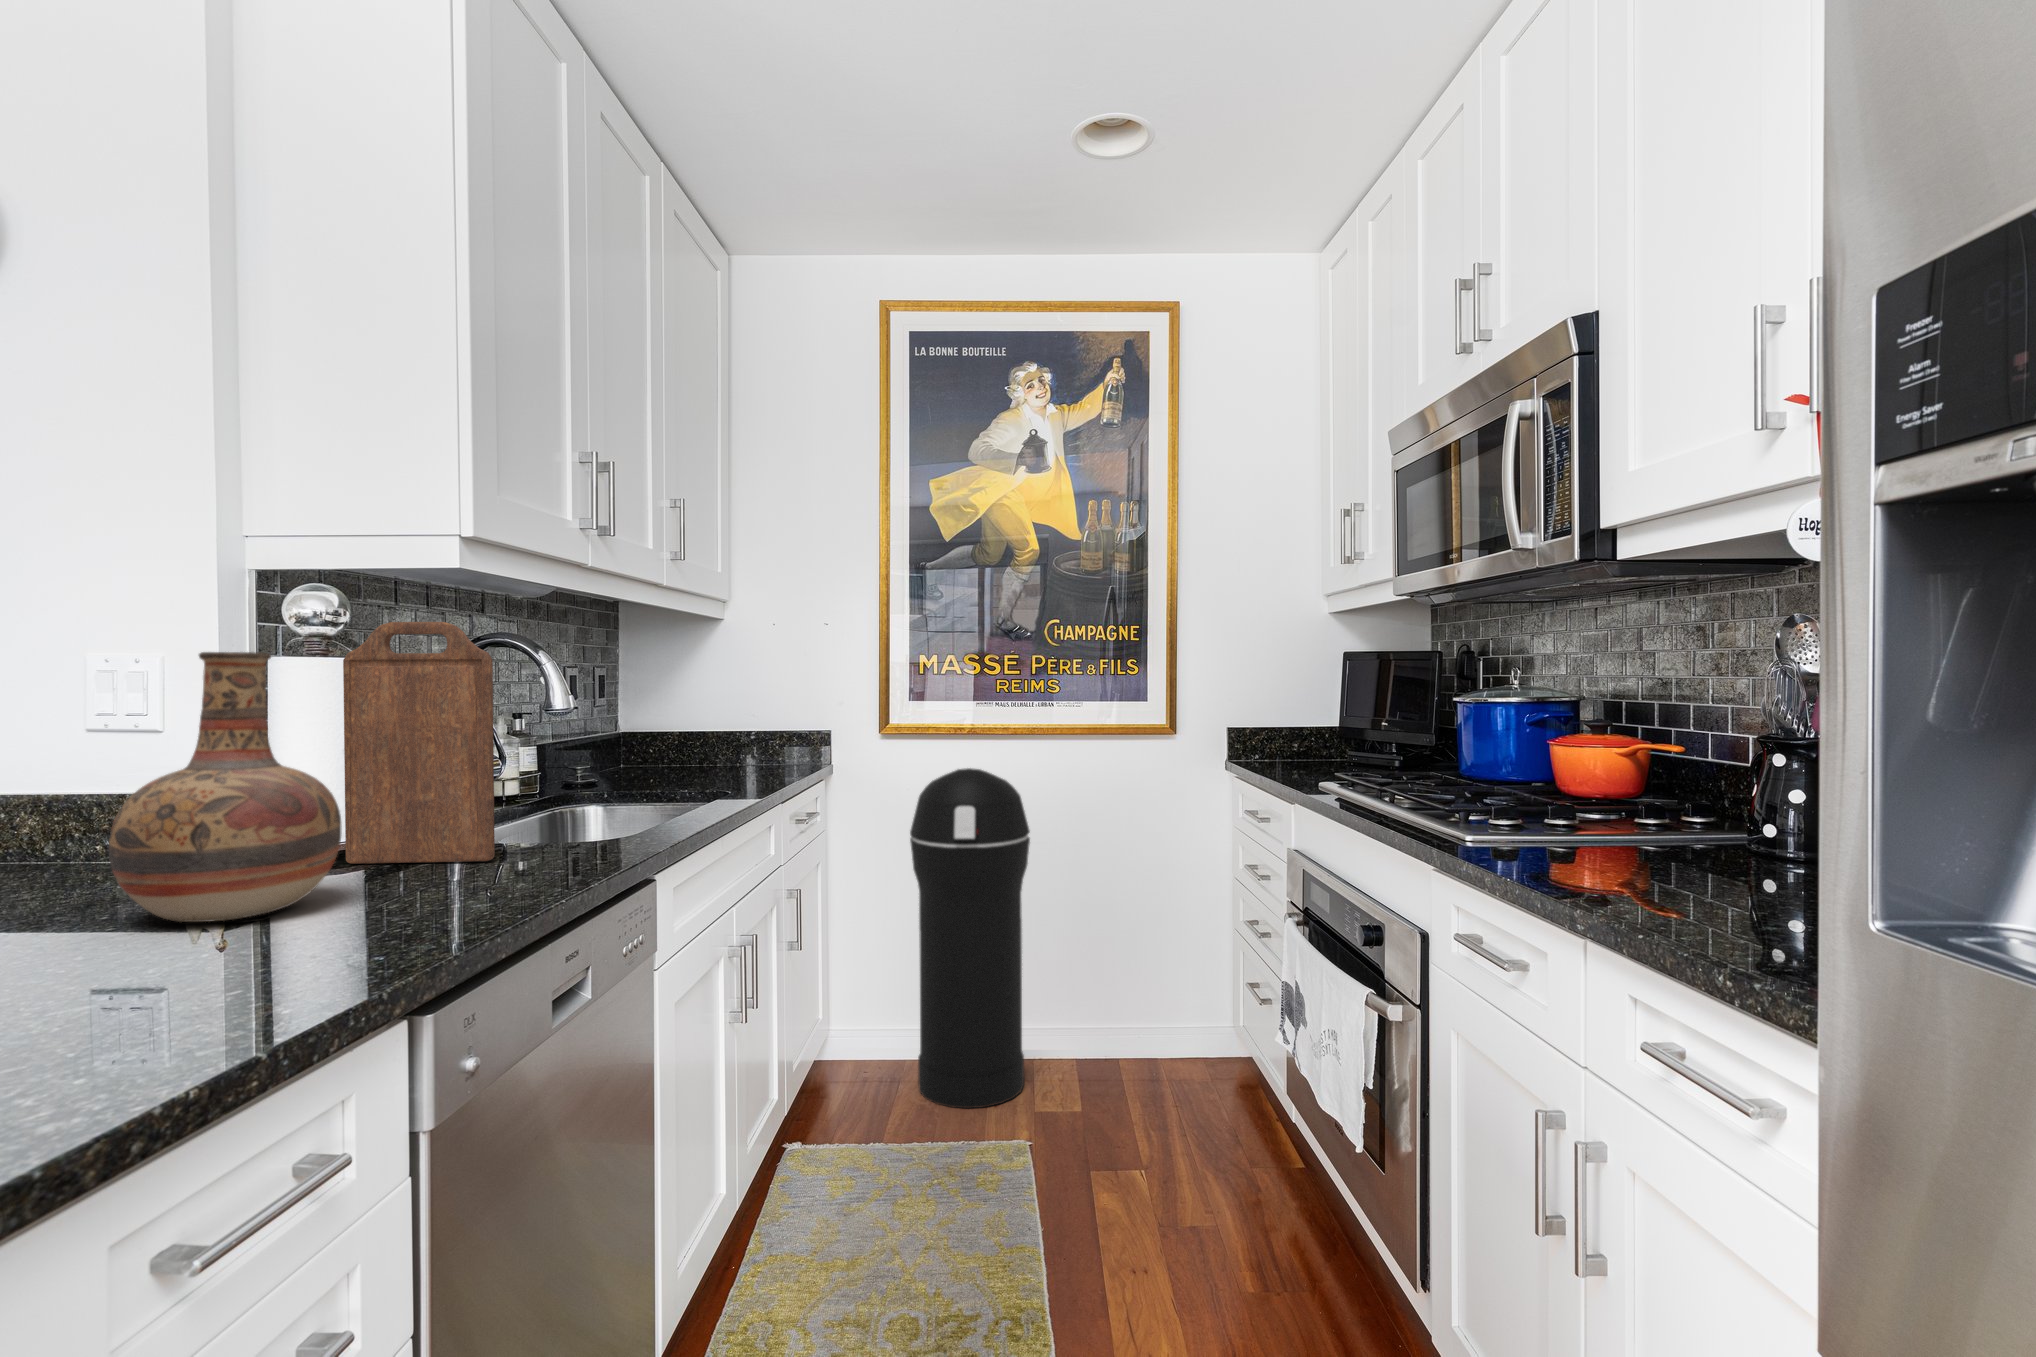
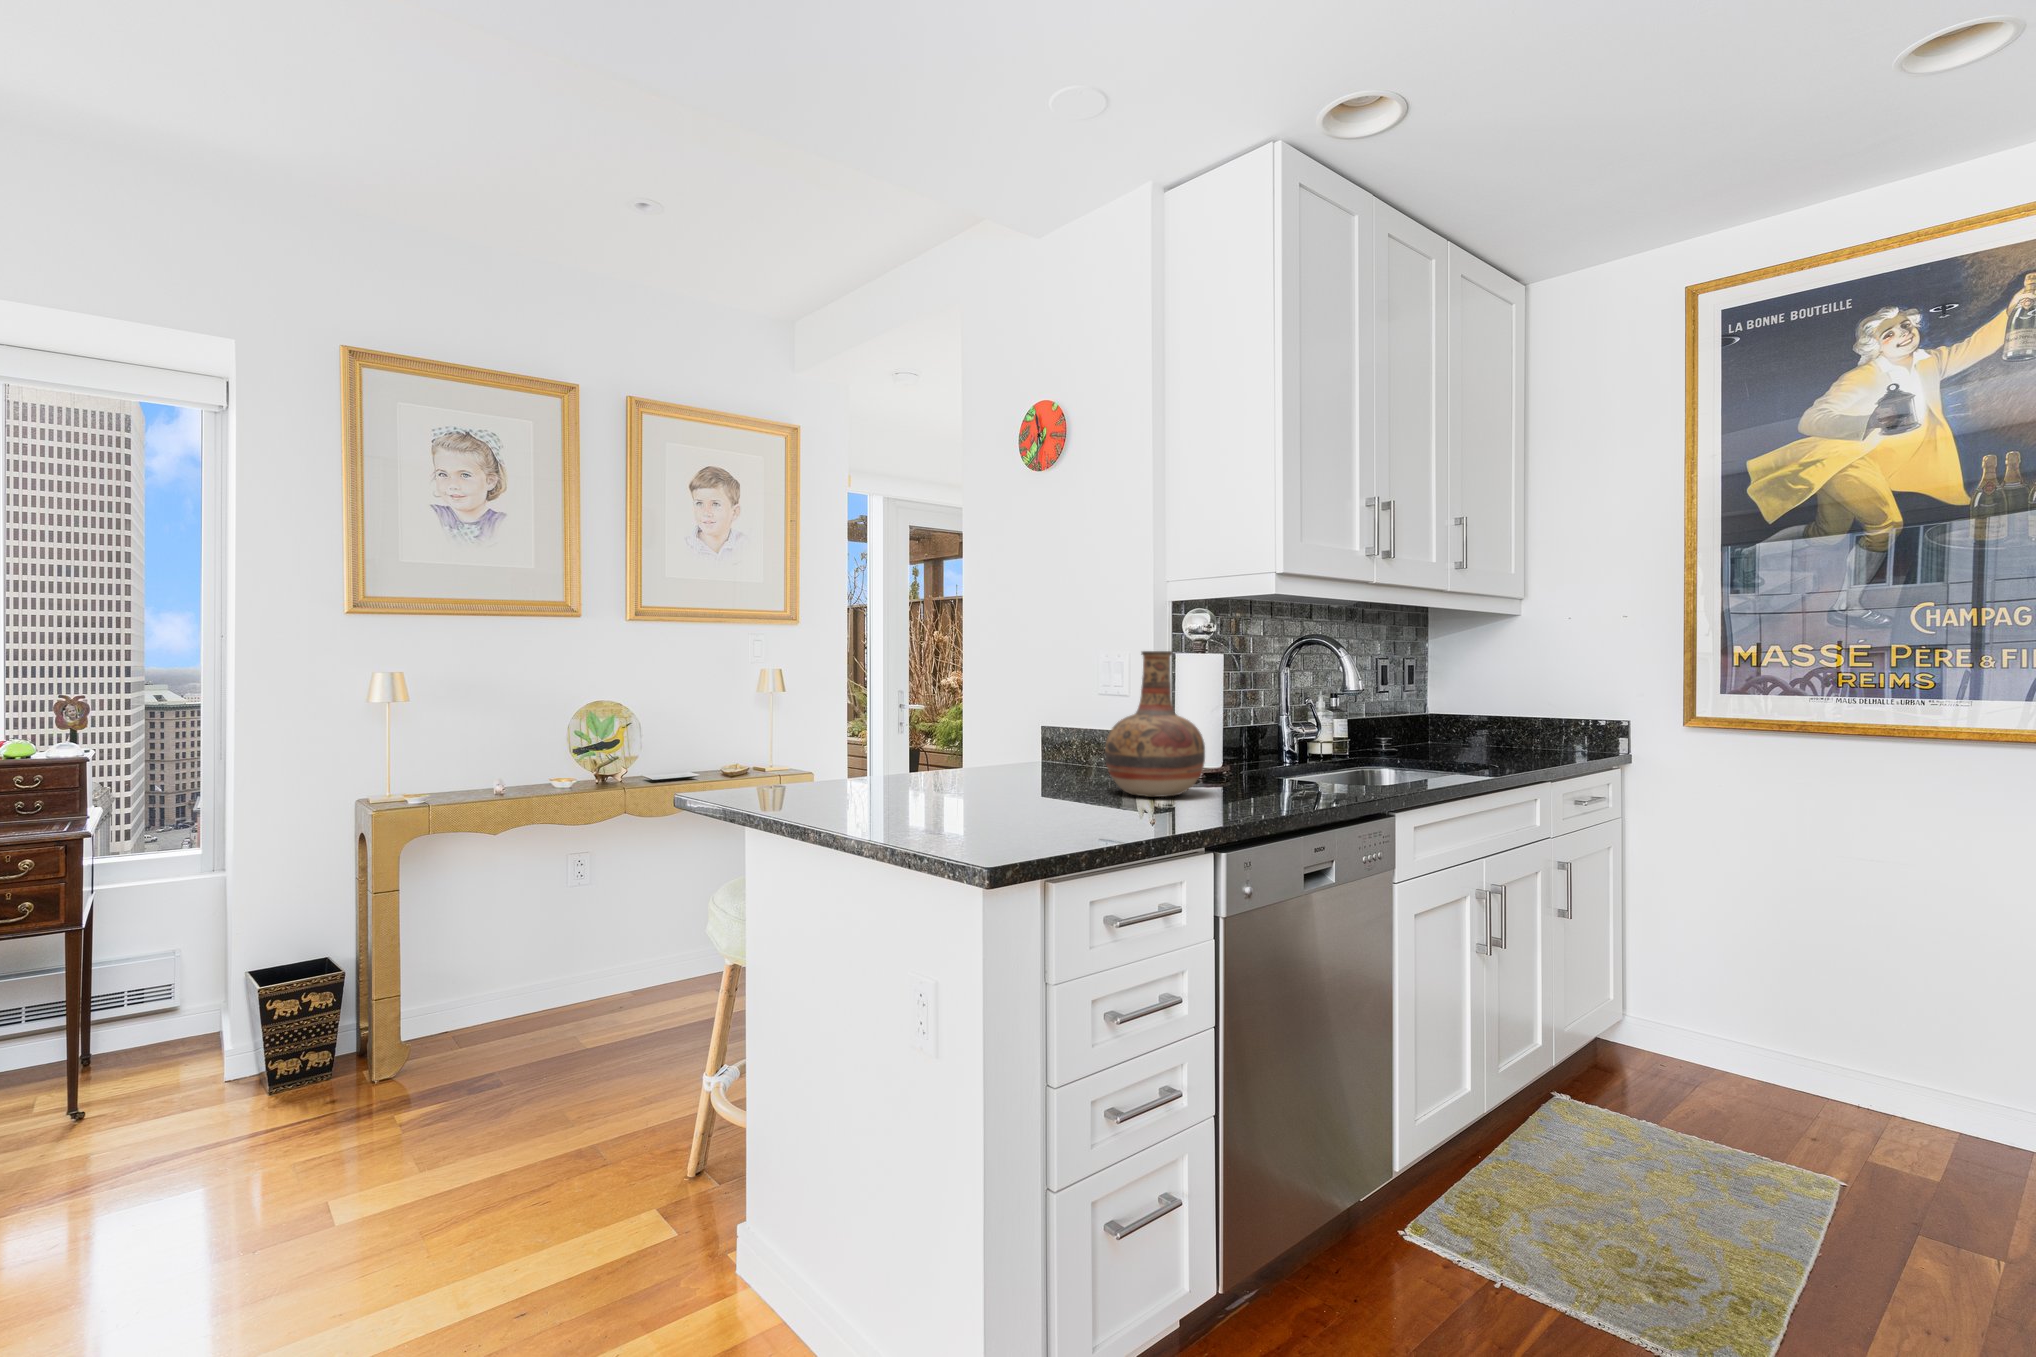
cutting board: present [343,622,495,864] -> none [1212,630,1294,788]
trash can: present [910,768,1030,1108] -> none [1706,767,1868,1134]

